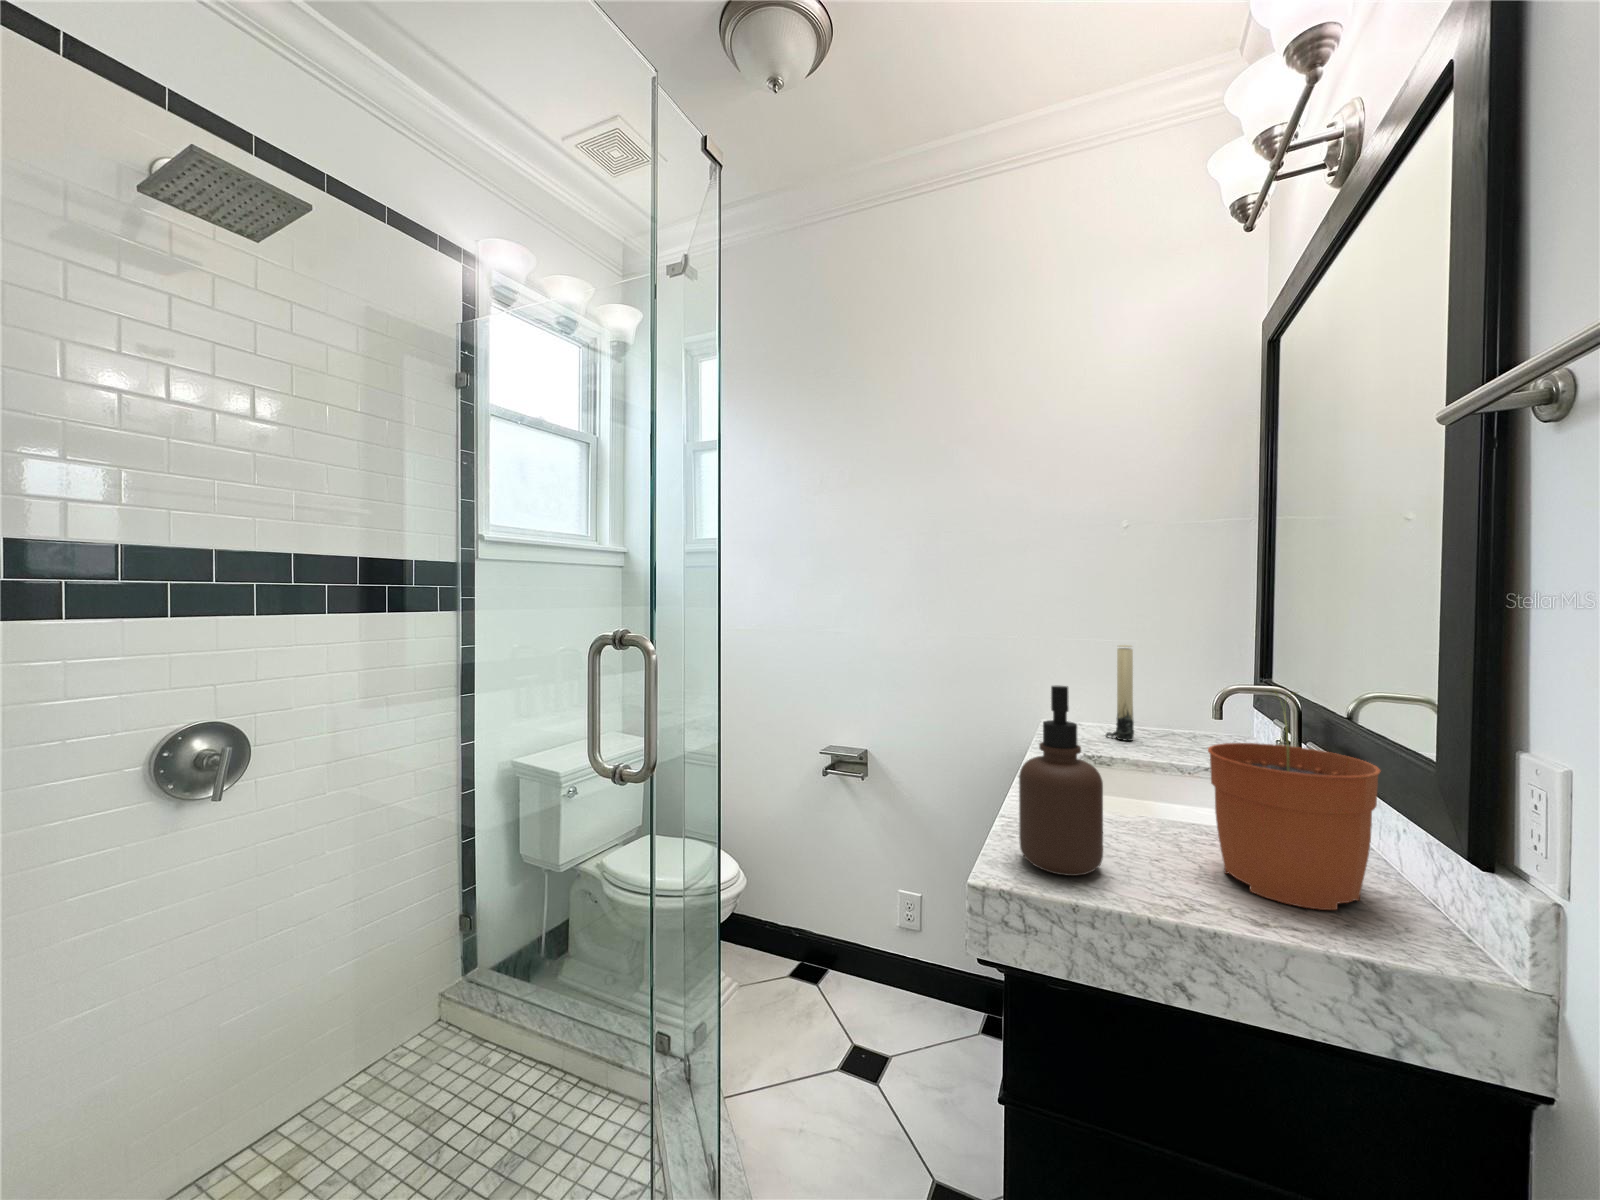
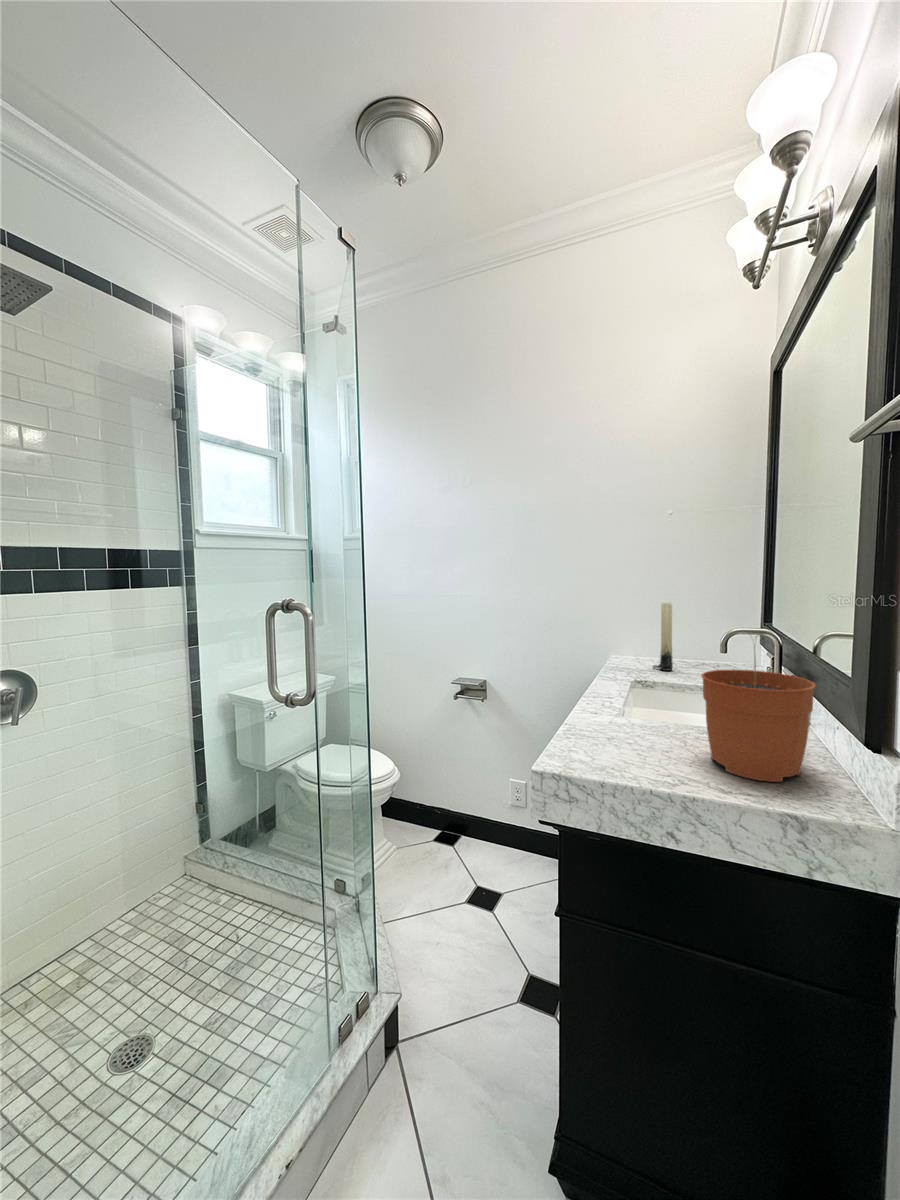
soap dispenser: present [1019,686,1103,876] -> none [570,632,627,763]

